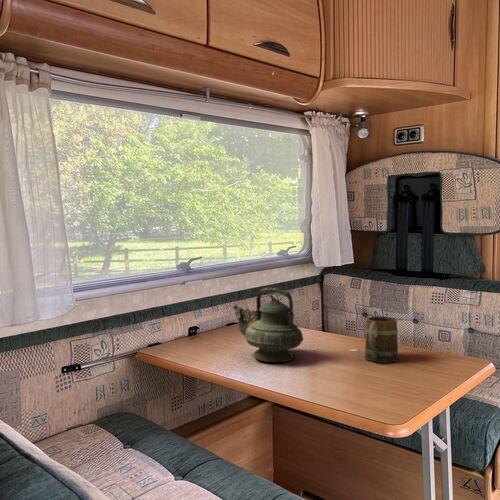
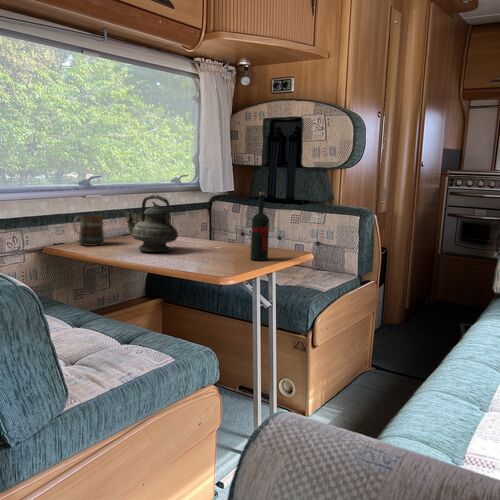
wine bottle: none [408,285,435,381] -> present [250,192,269,261]
mug: present [365,316,398,363] -> present [74,215,104,246]

